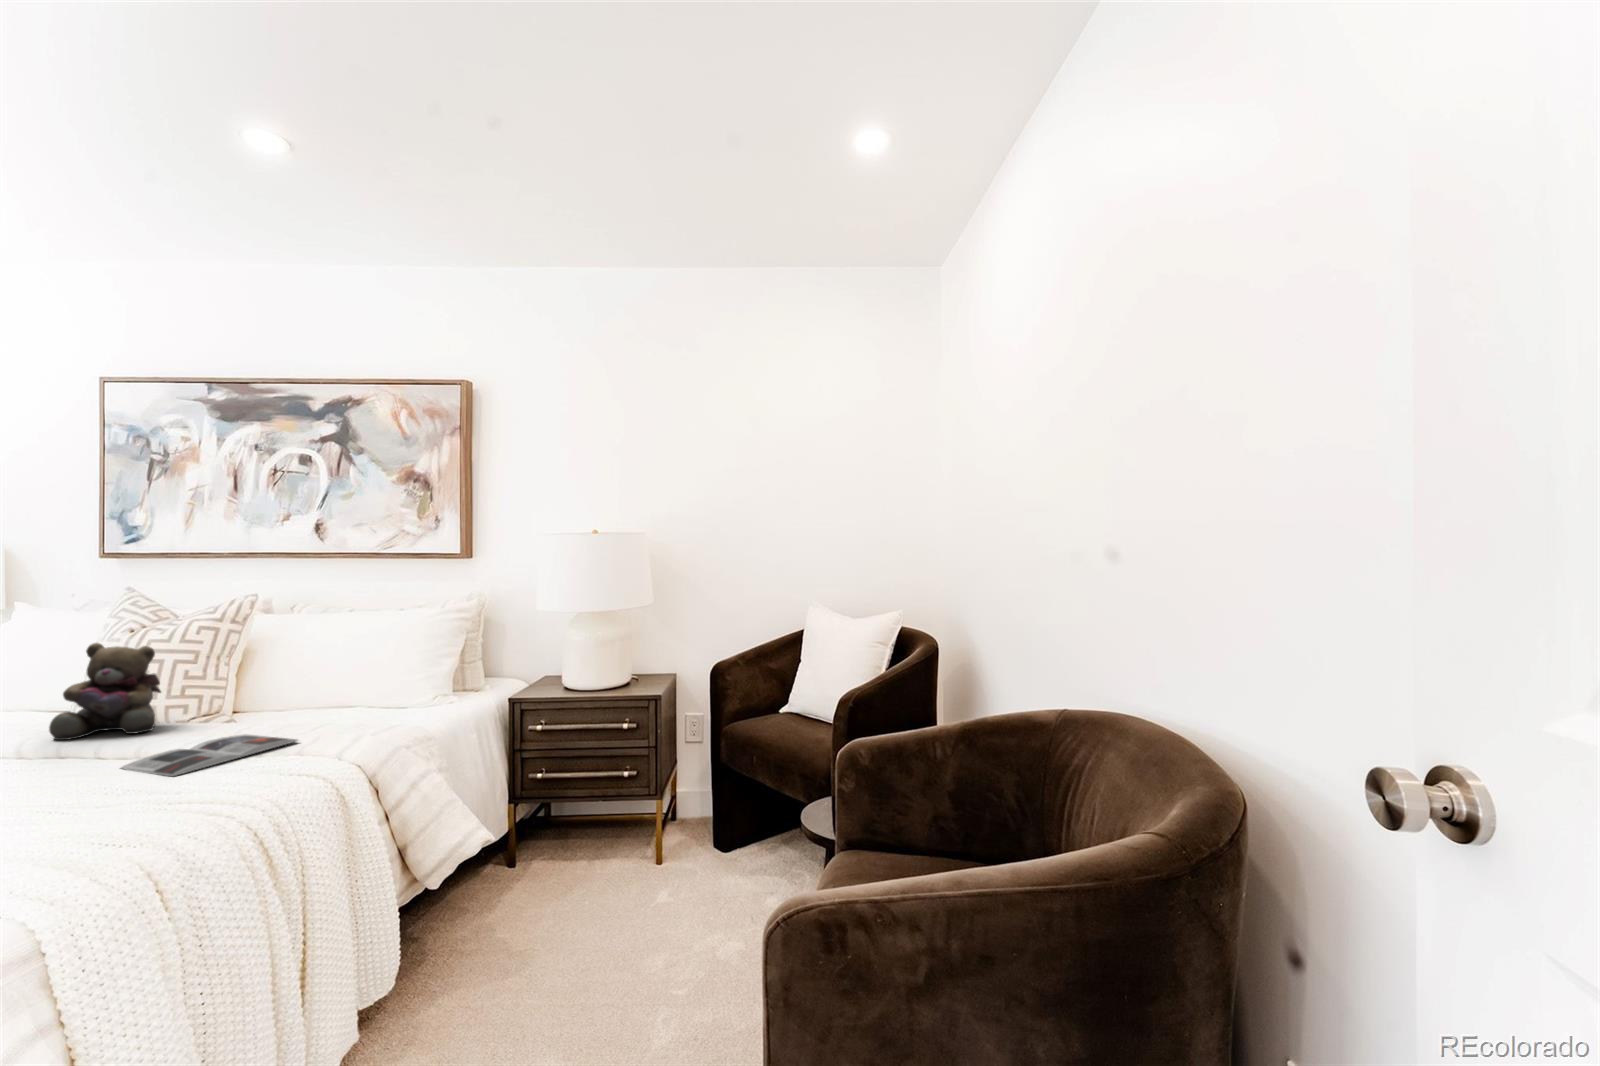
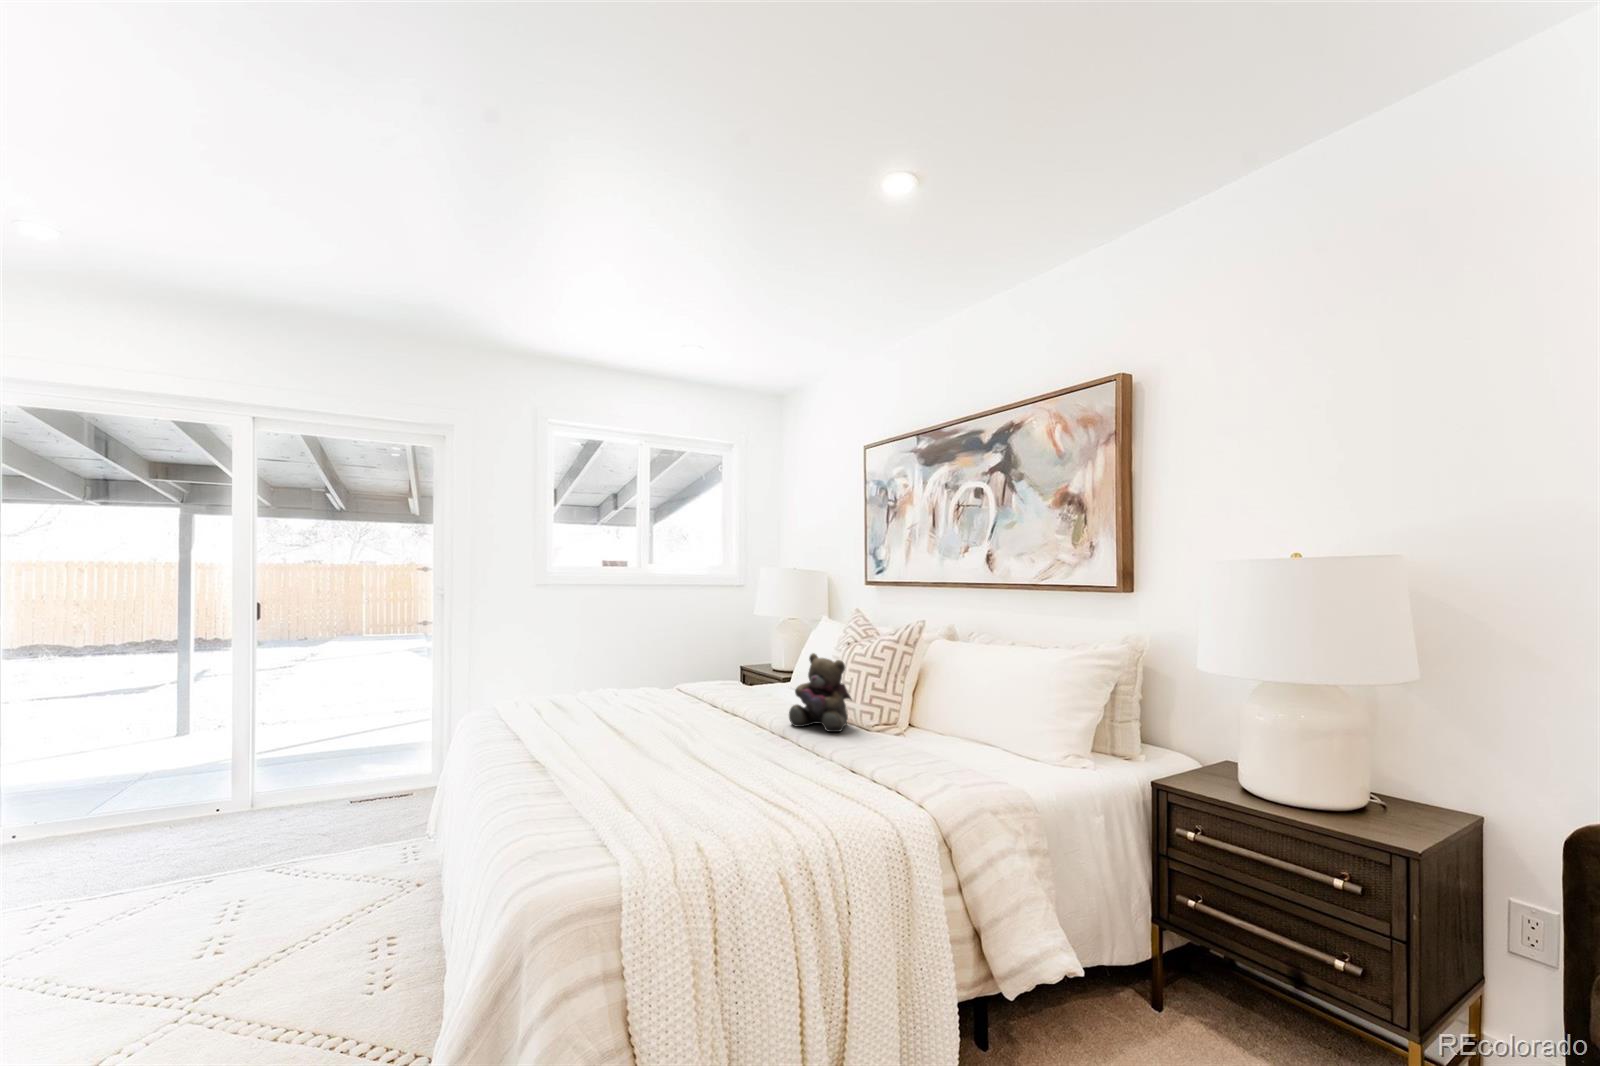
magazine: present [121,734,298,776] -> none [788,755,909,787]

